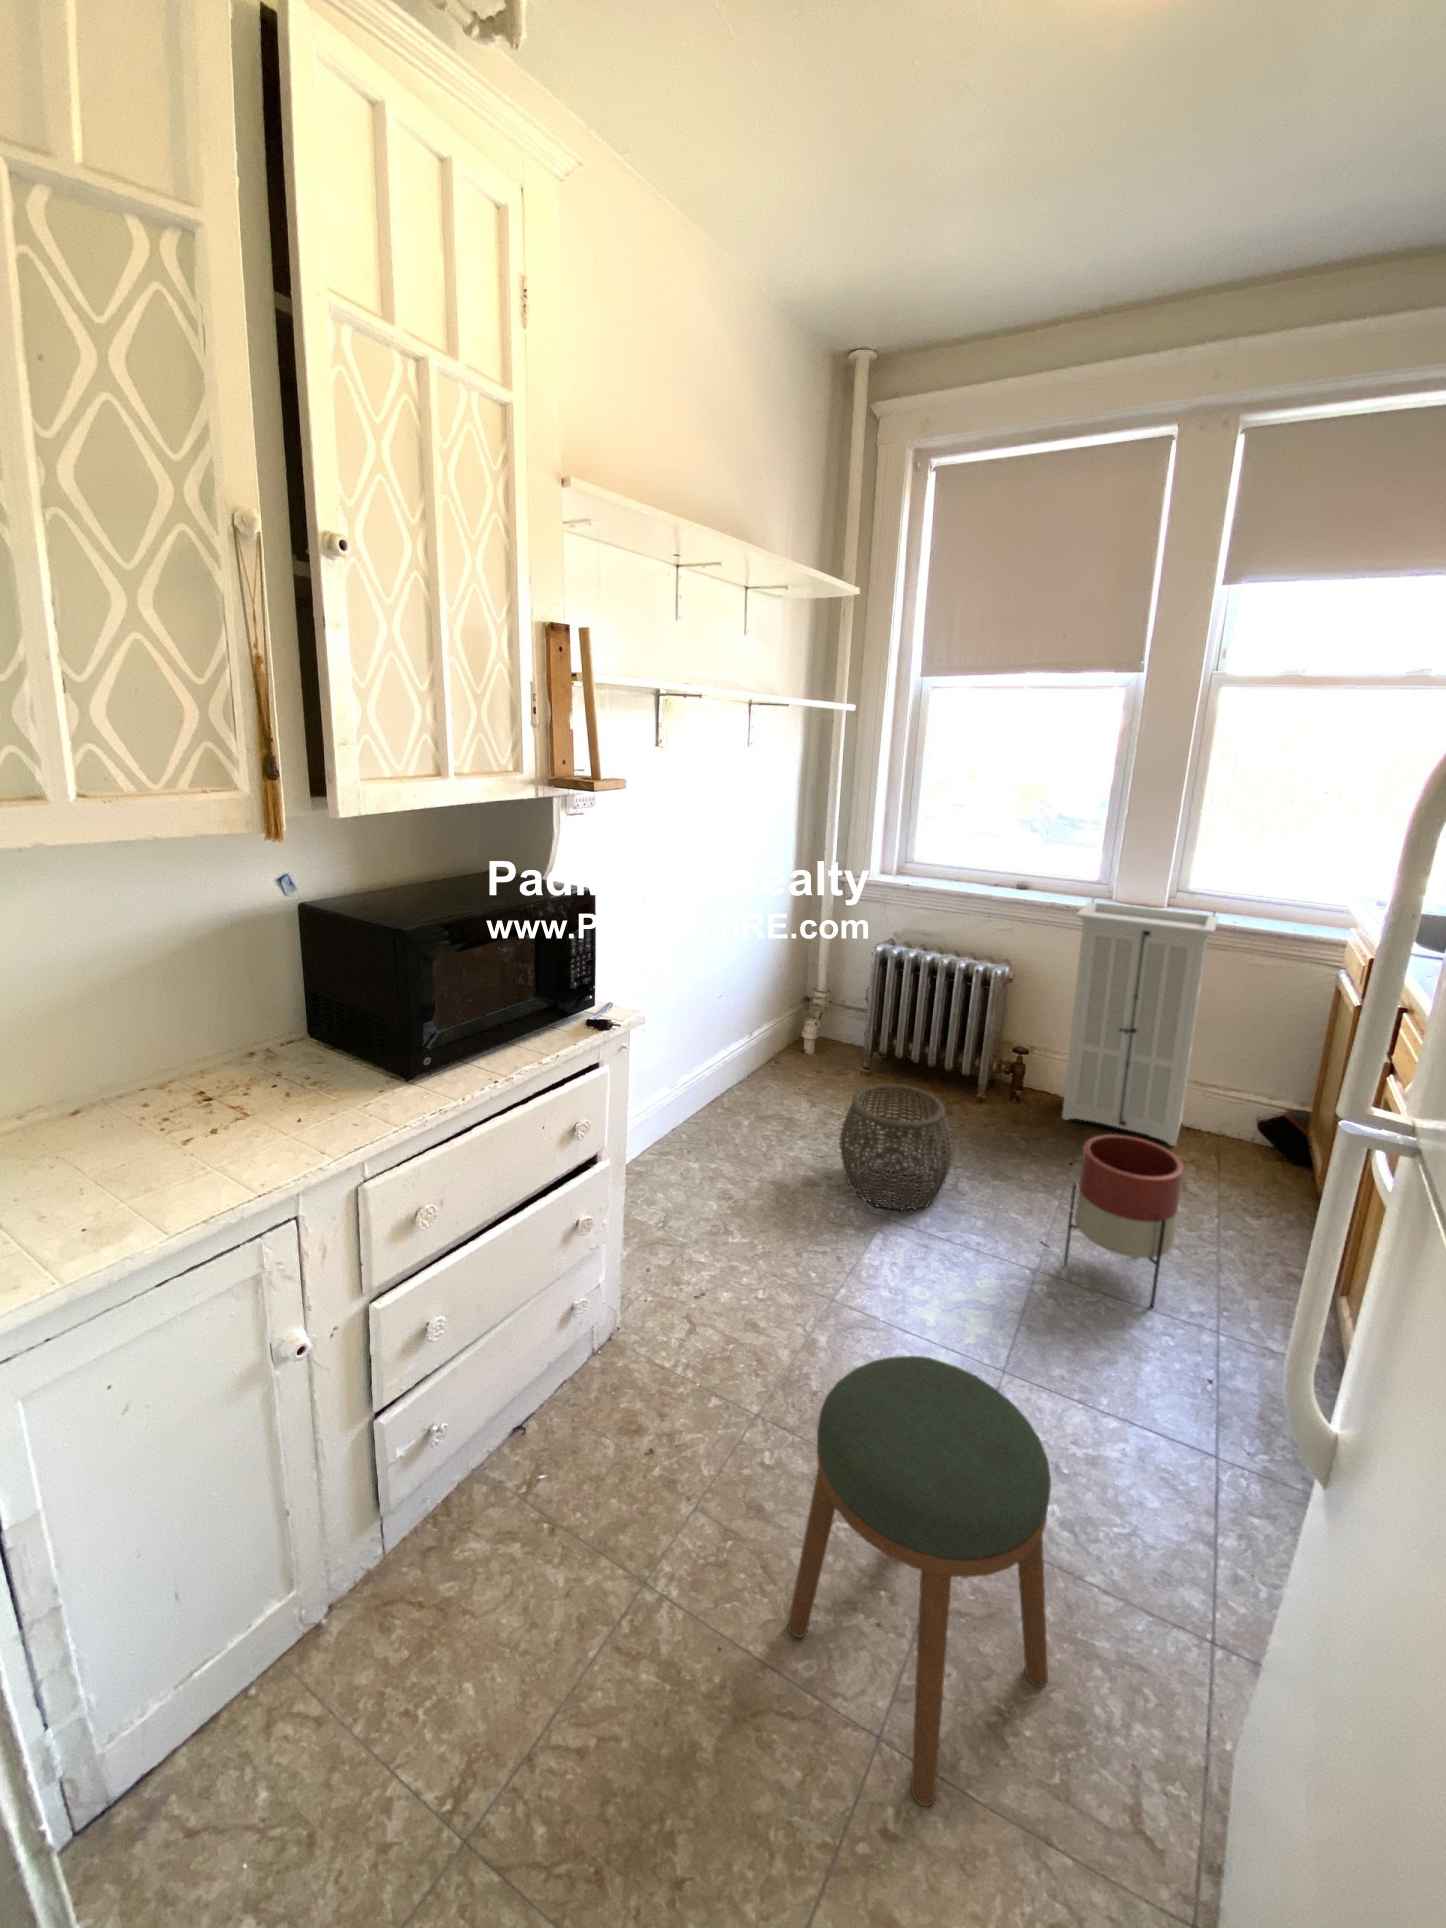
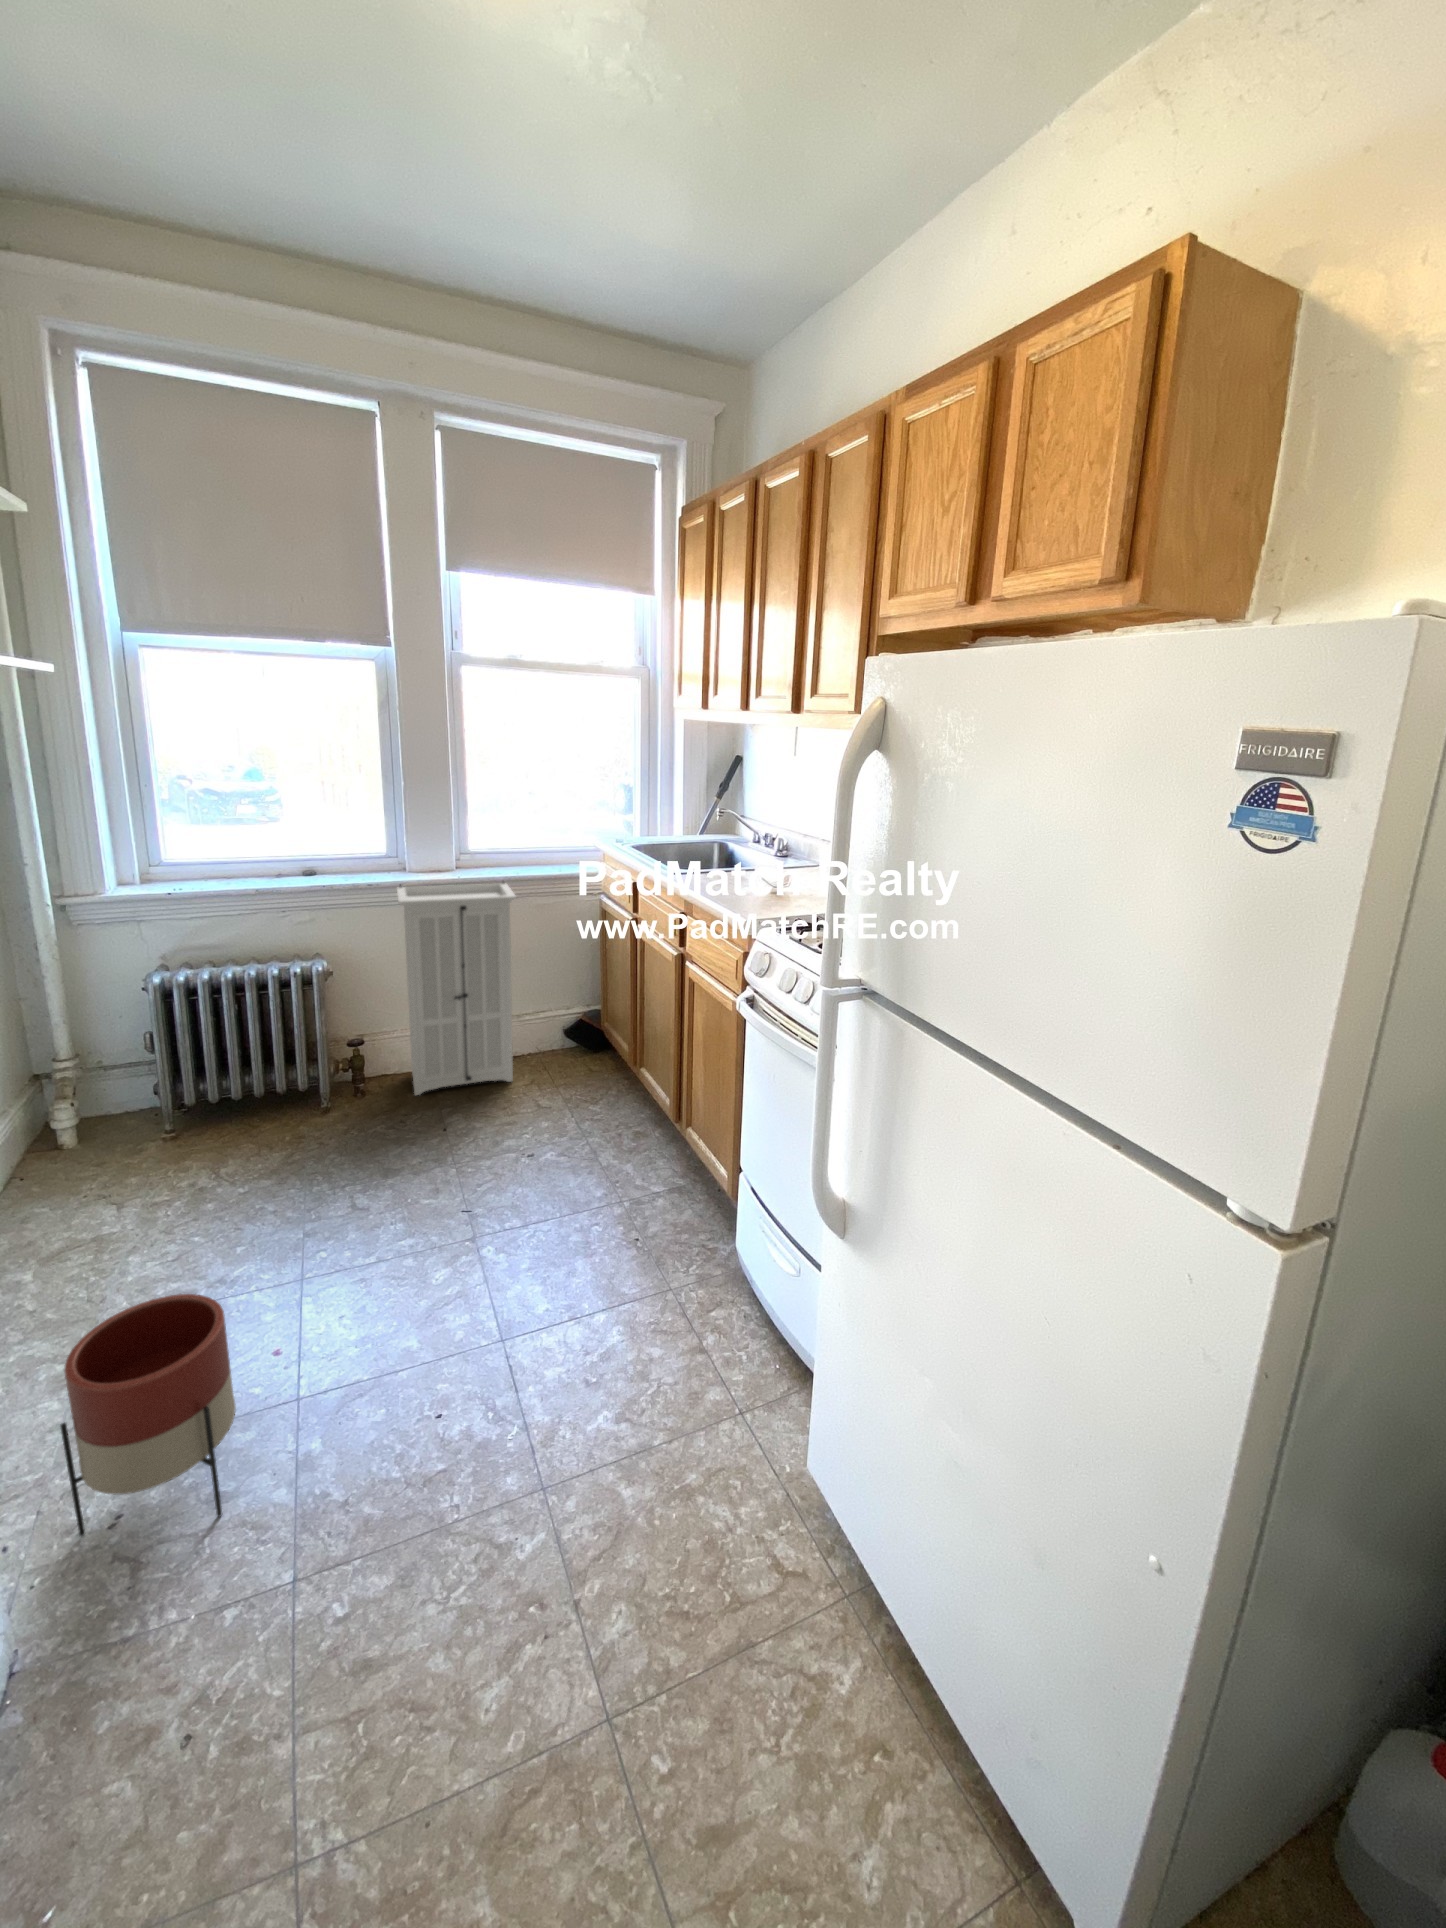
woven basket: present [839,1084,953,1211] -> none [210,1121,358,1272]
planter: present [1064,1134,1183,1307] -> present [60,1294,236,1536]
stool: present [788,1356,1051,1806] -> none [473,1343,696,1742]

